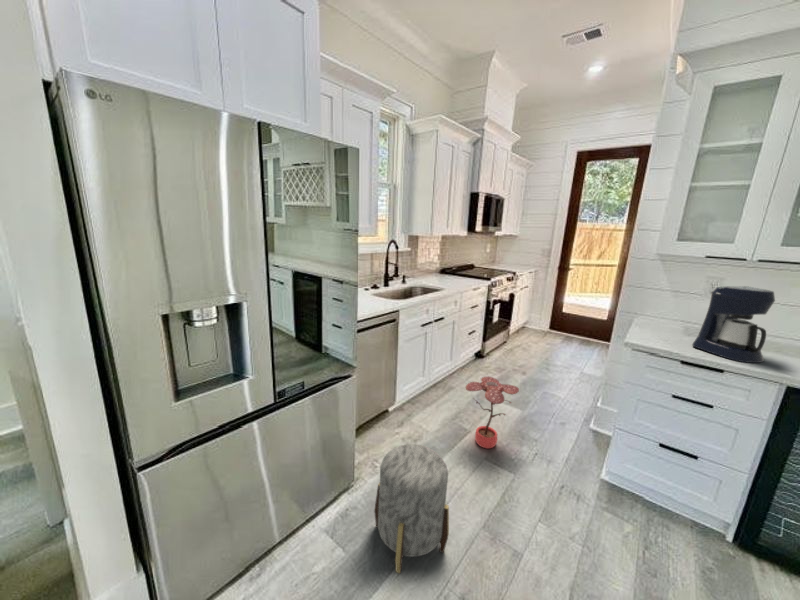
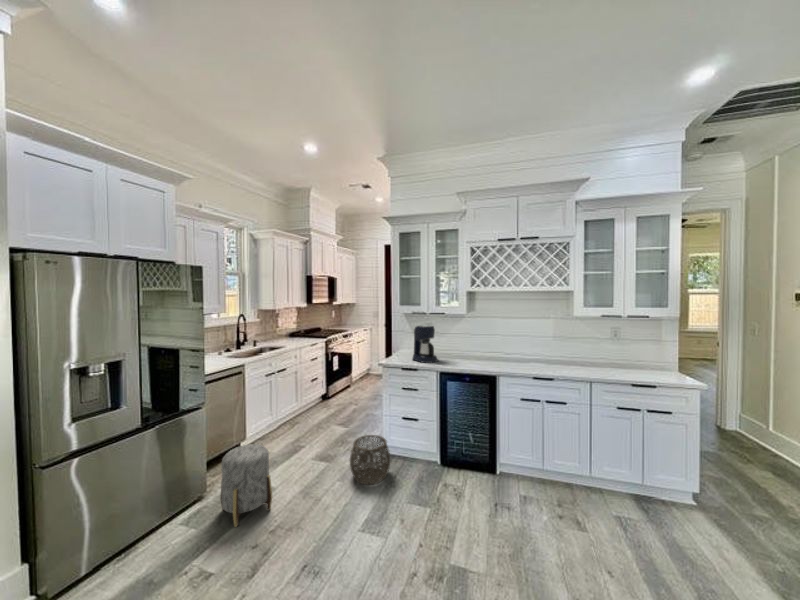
potted plant: present [466,376,519,448] -> none [295,403,332,453]
woven basket: none [562,460,645,555] -> present [350,435,390,485]

